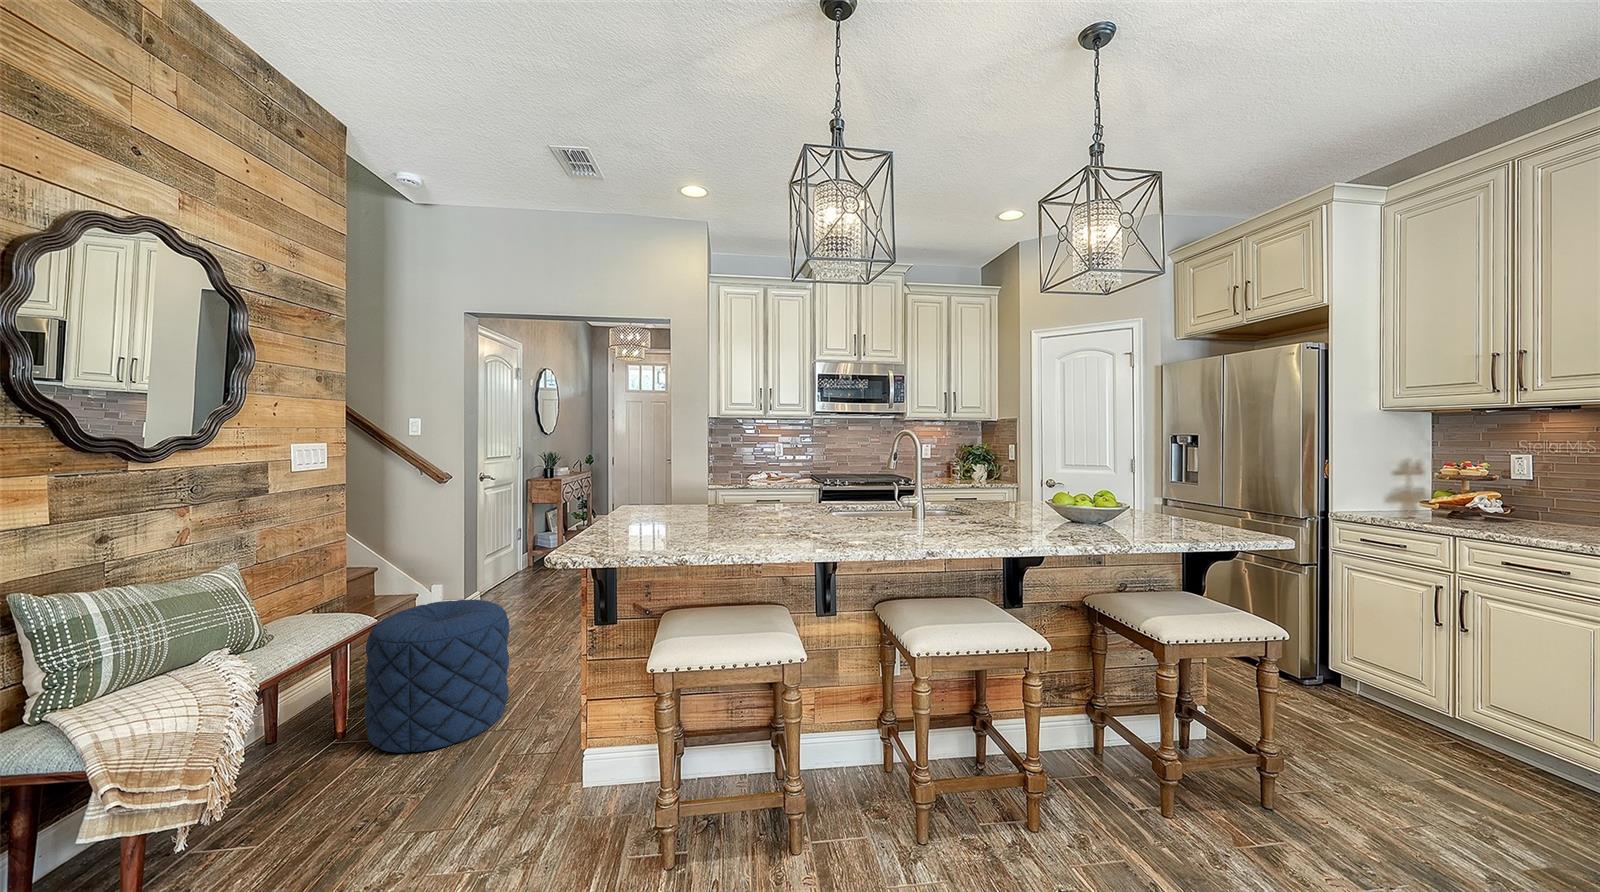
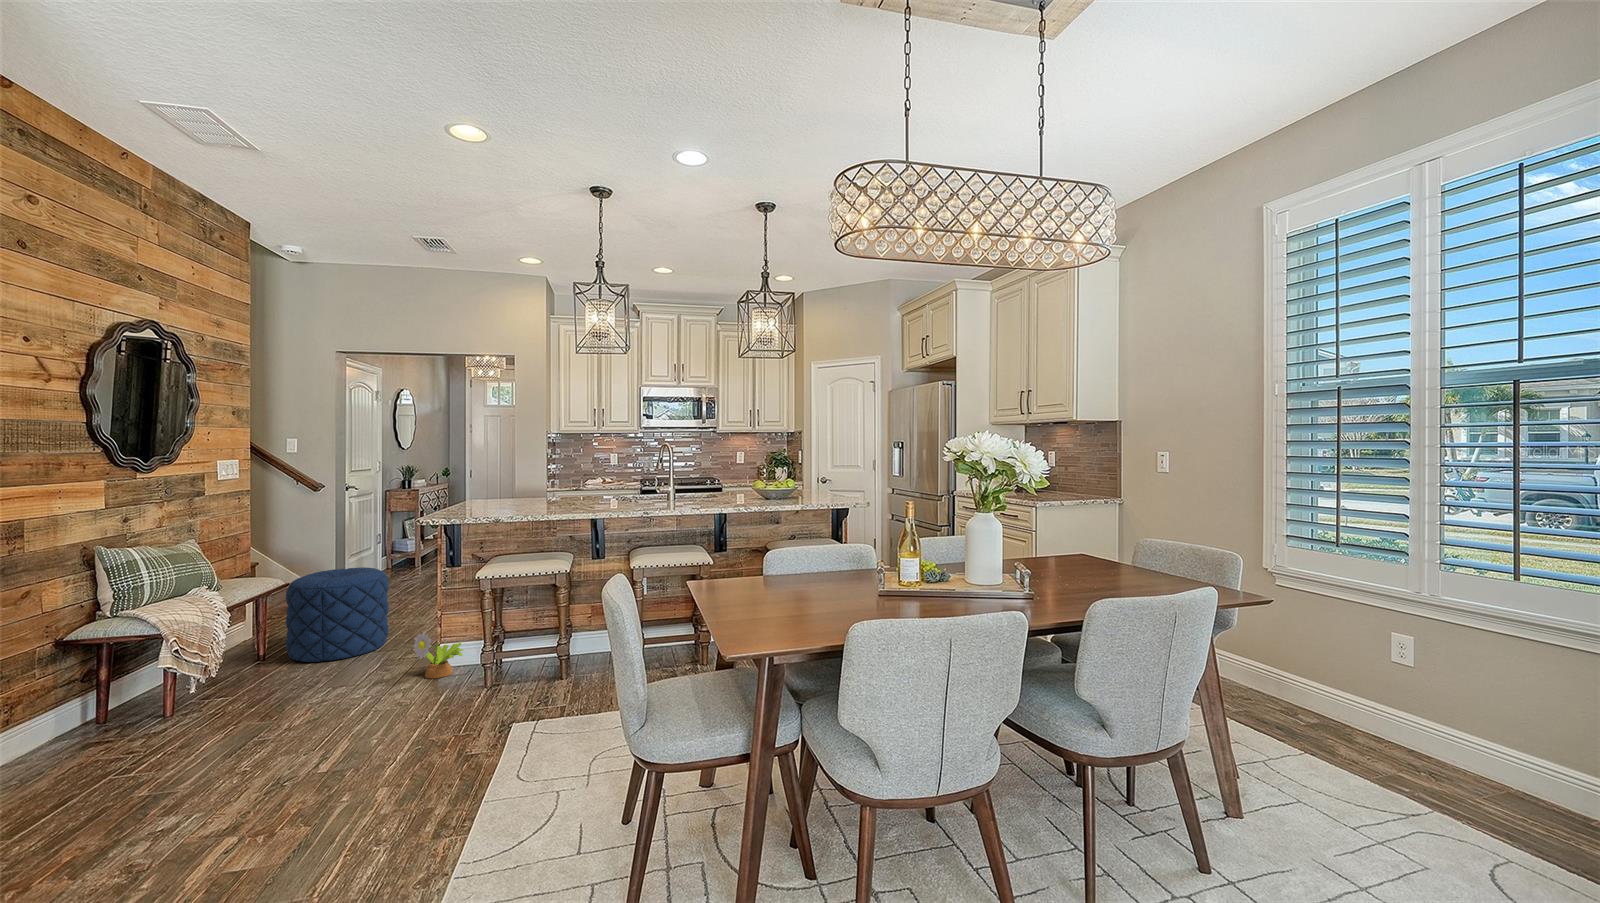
decorative plant: none [532,744,612,825] -> present [413,631,464,678]

